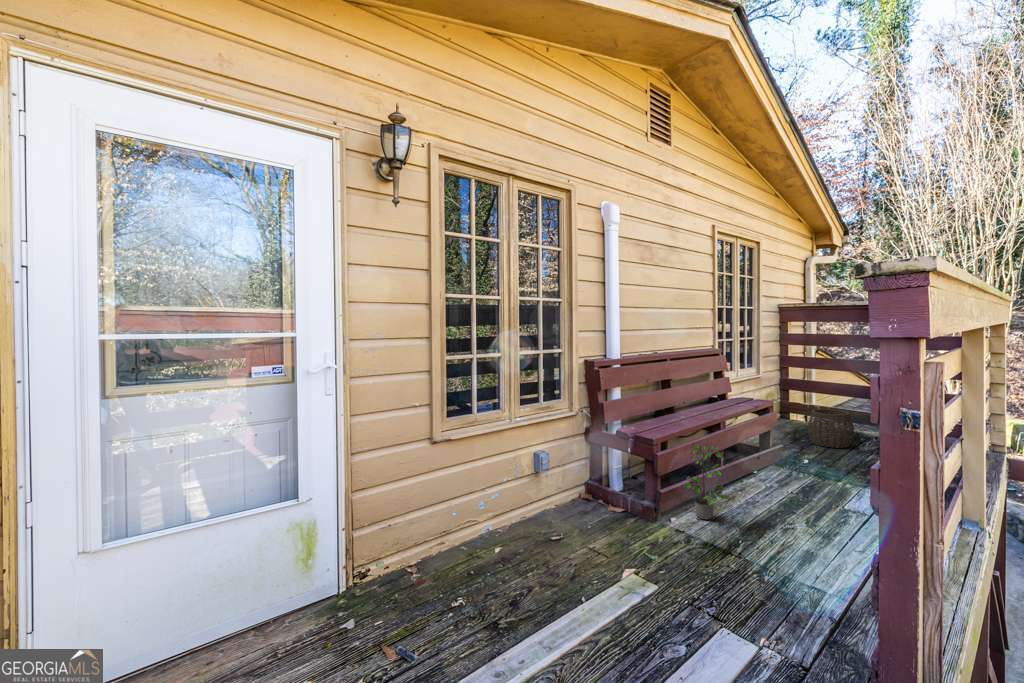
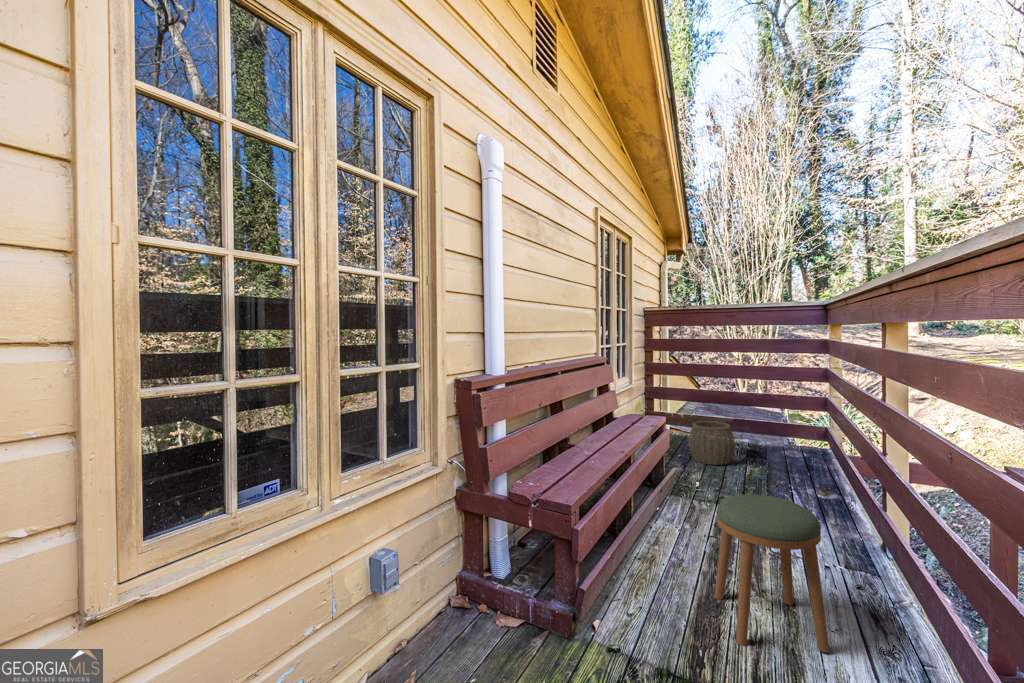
potted plant: present [683,445,729,519] -> none [612,502,686,622]
stool: none [761,446,834,549] -> present [714,494,829,653]

